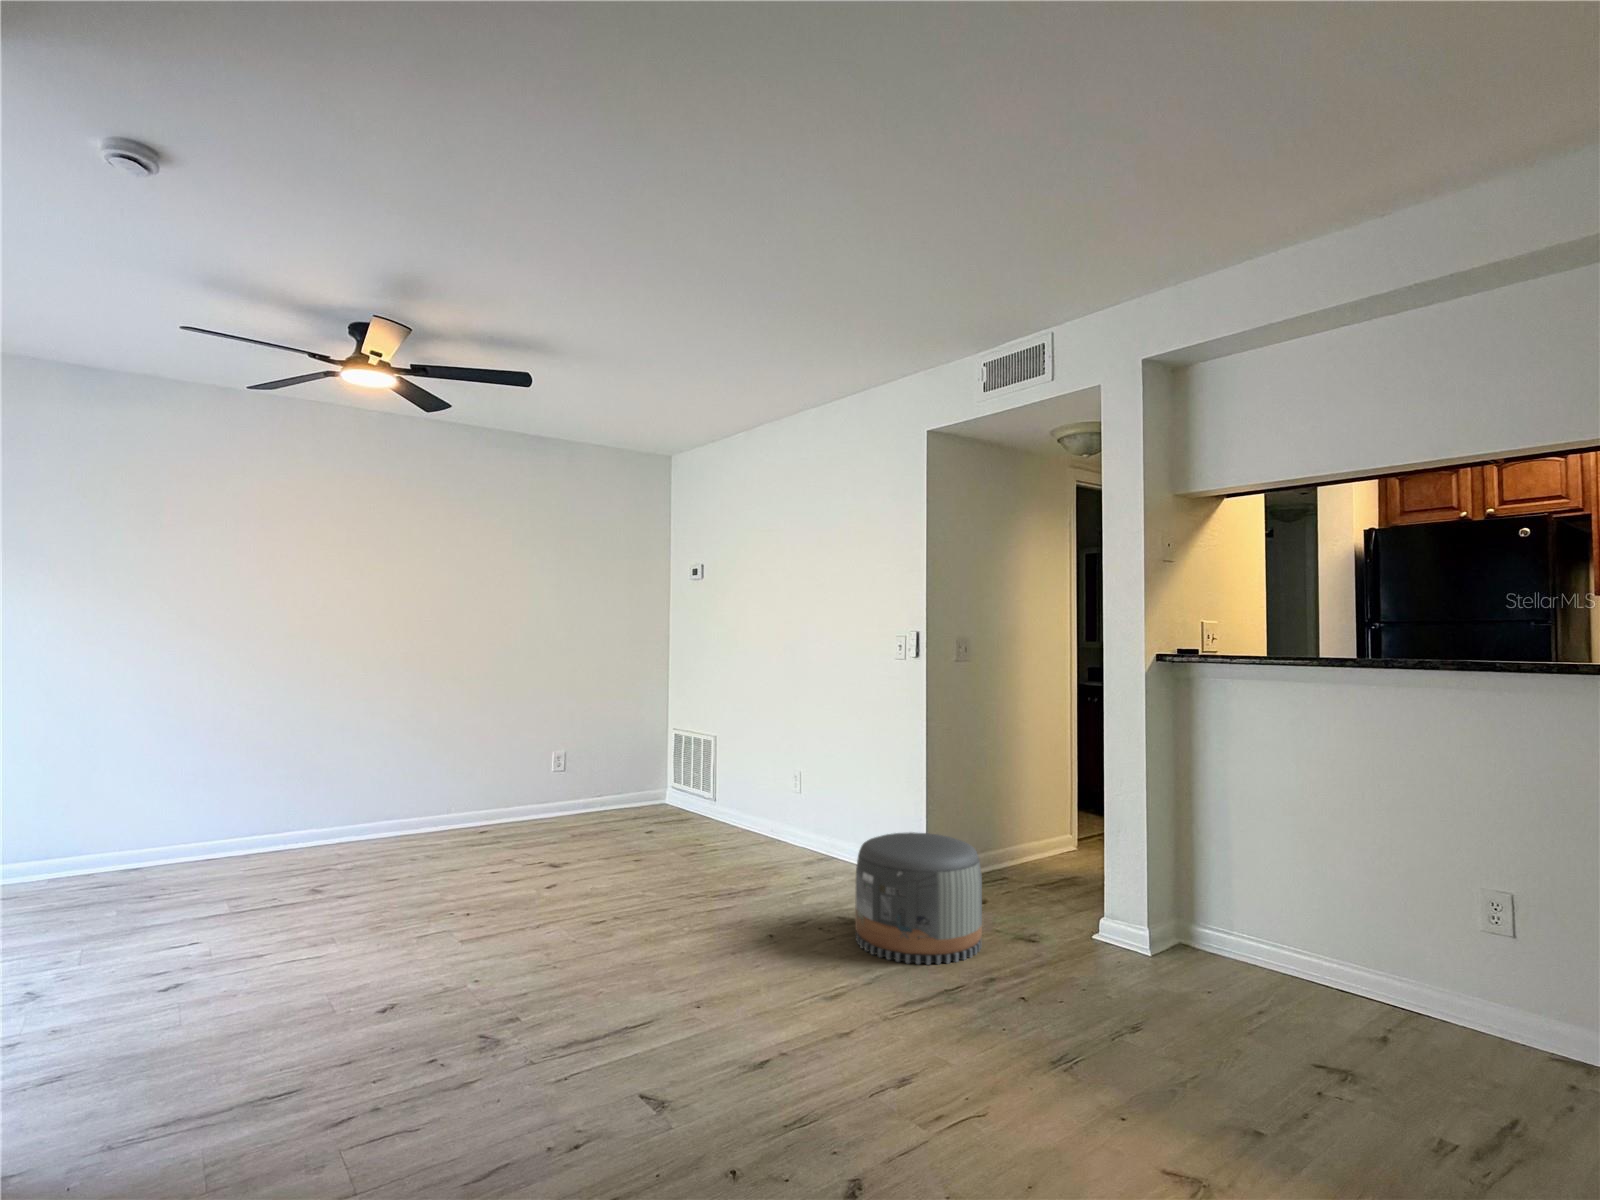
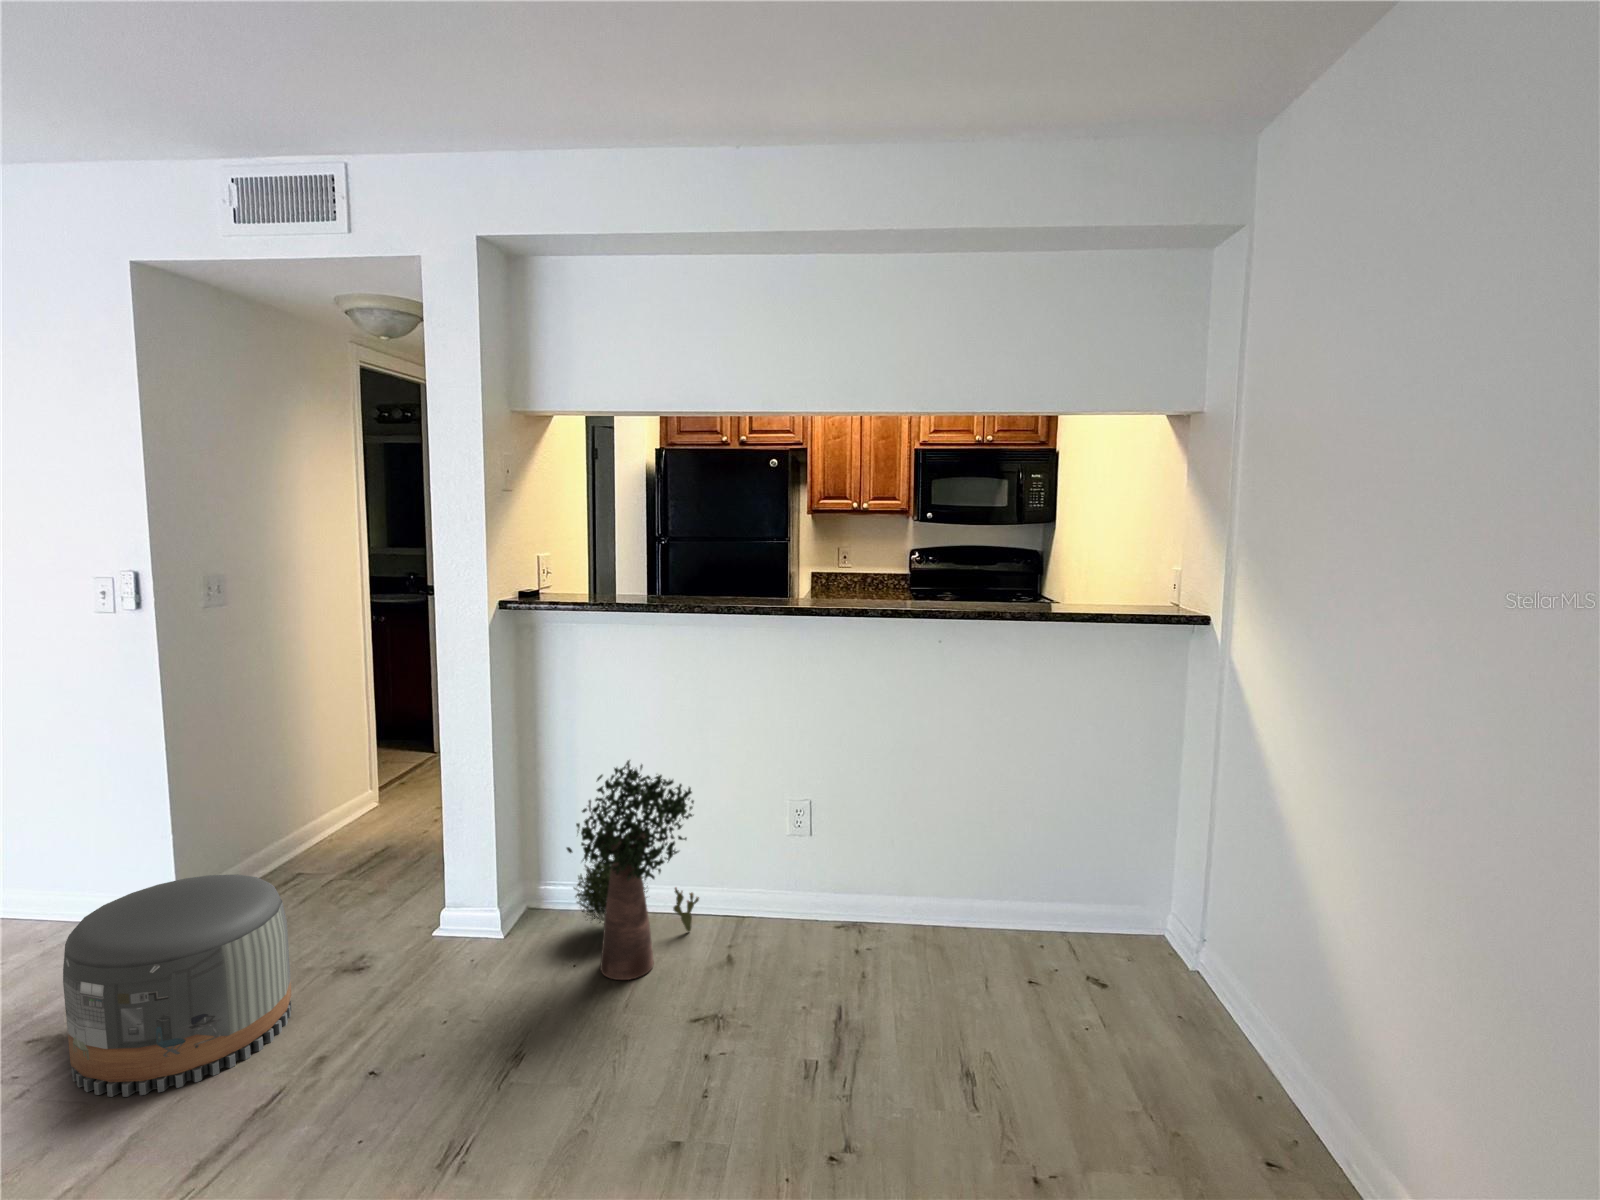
potted plant: none [1197,805,1357,1020] -> present [567,760,699,980]

